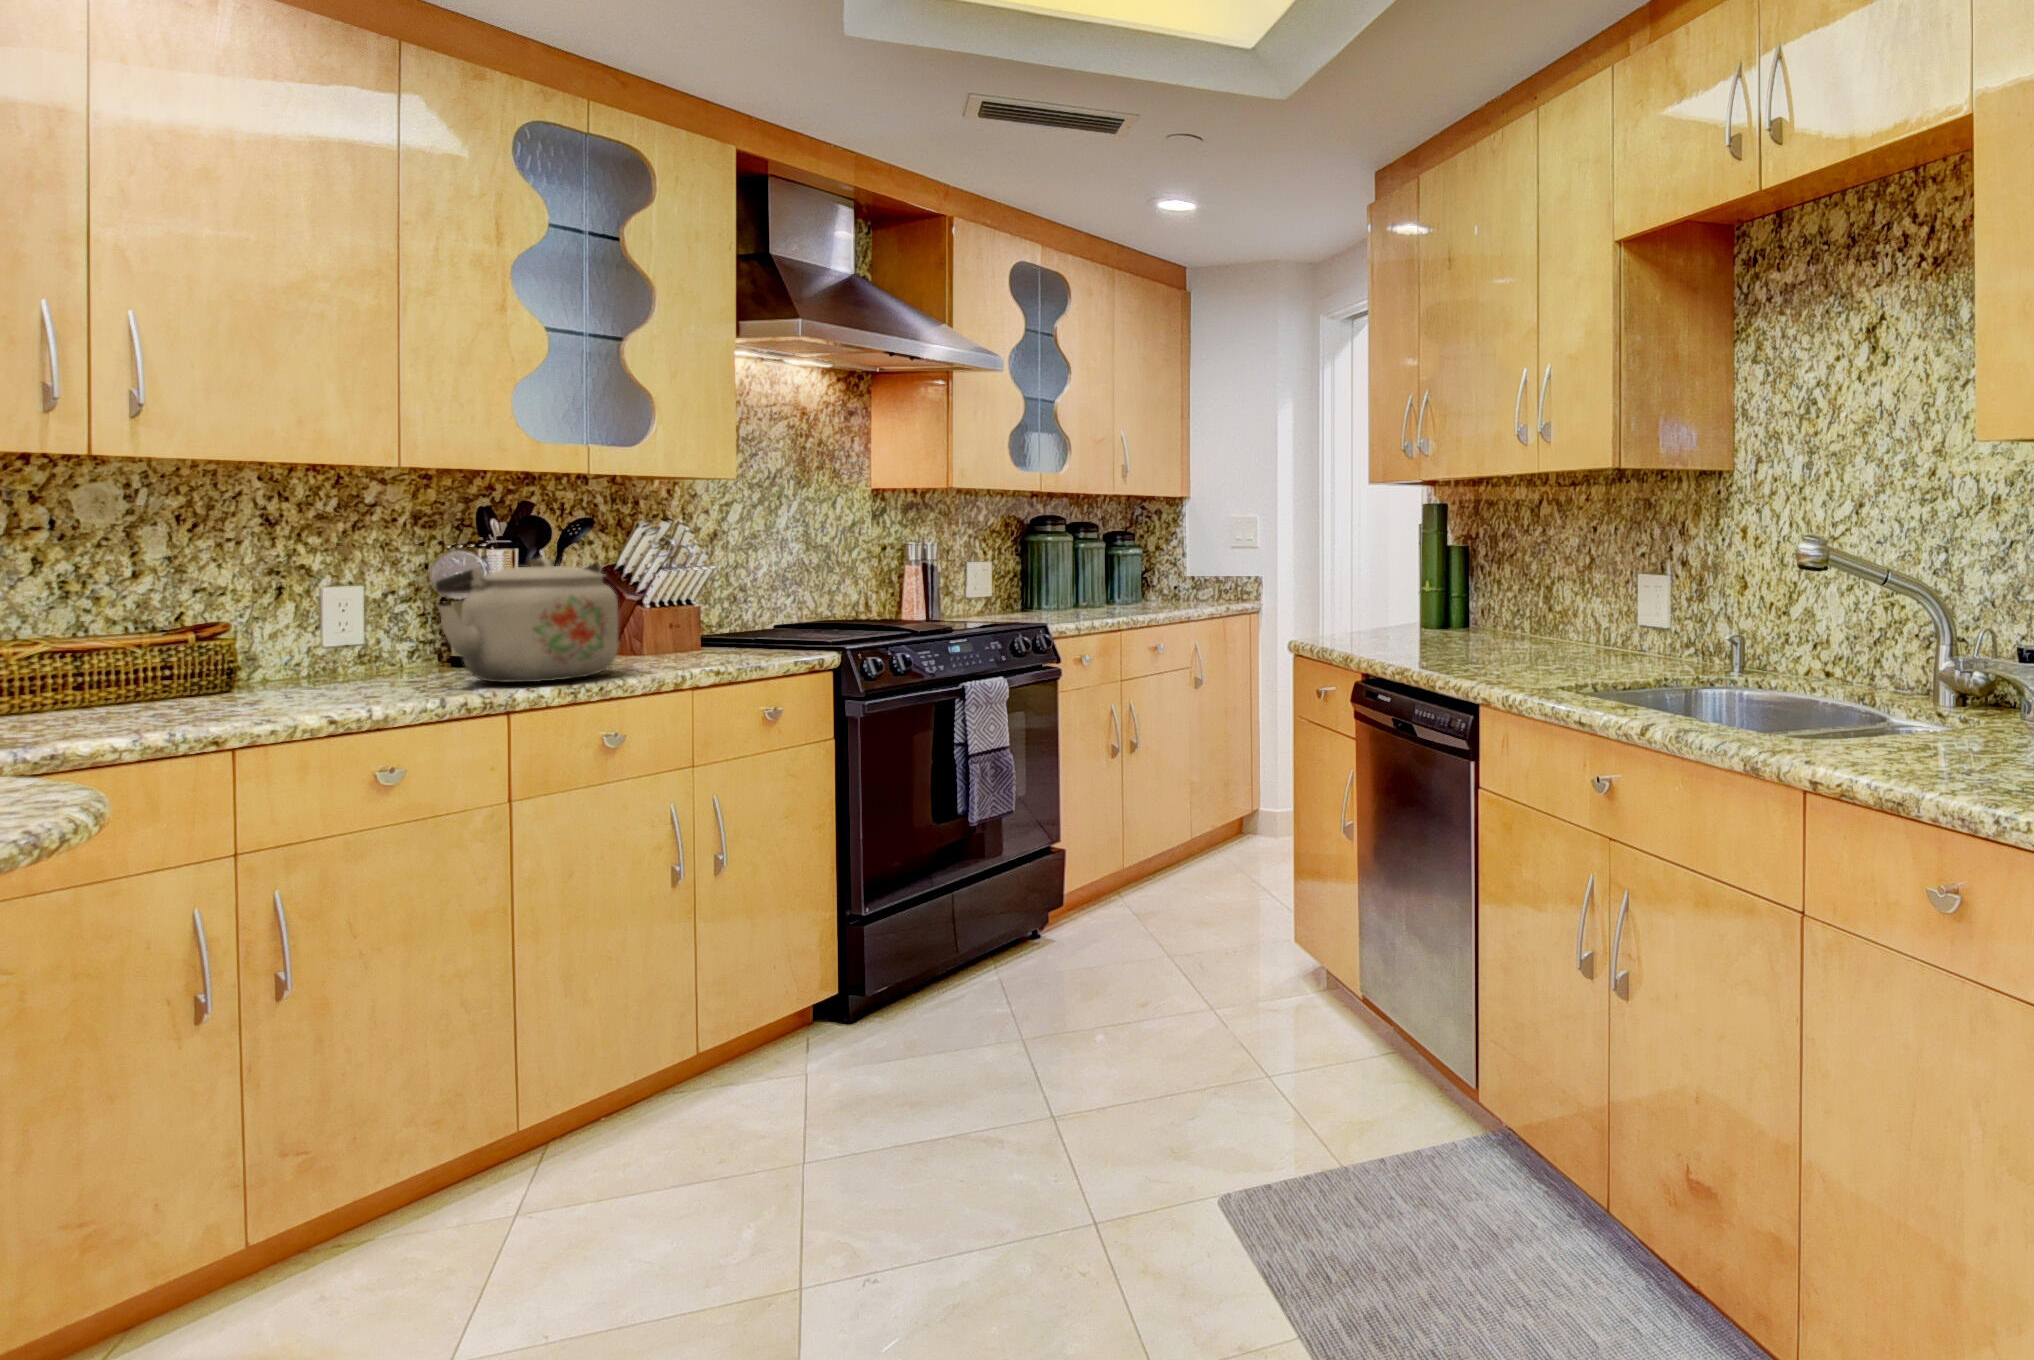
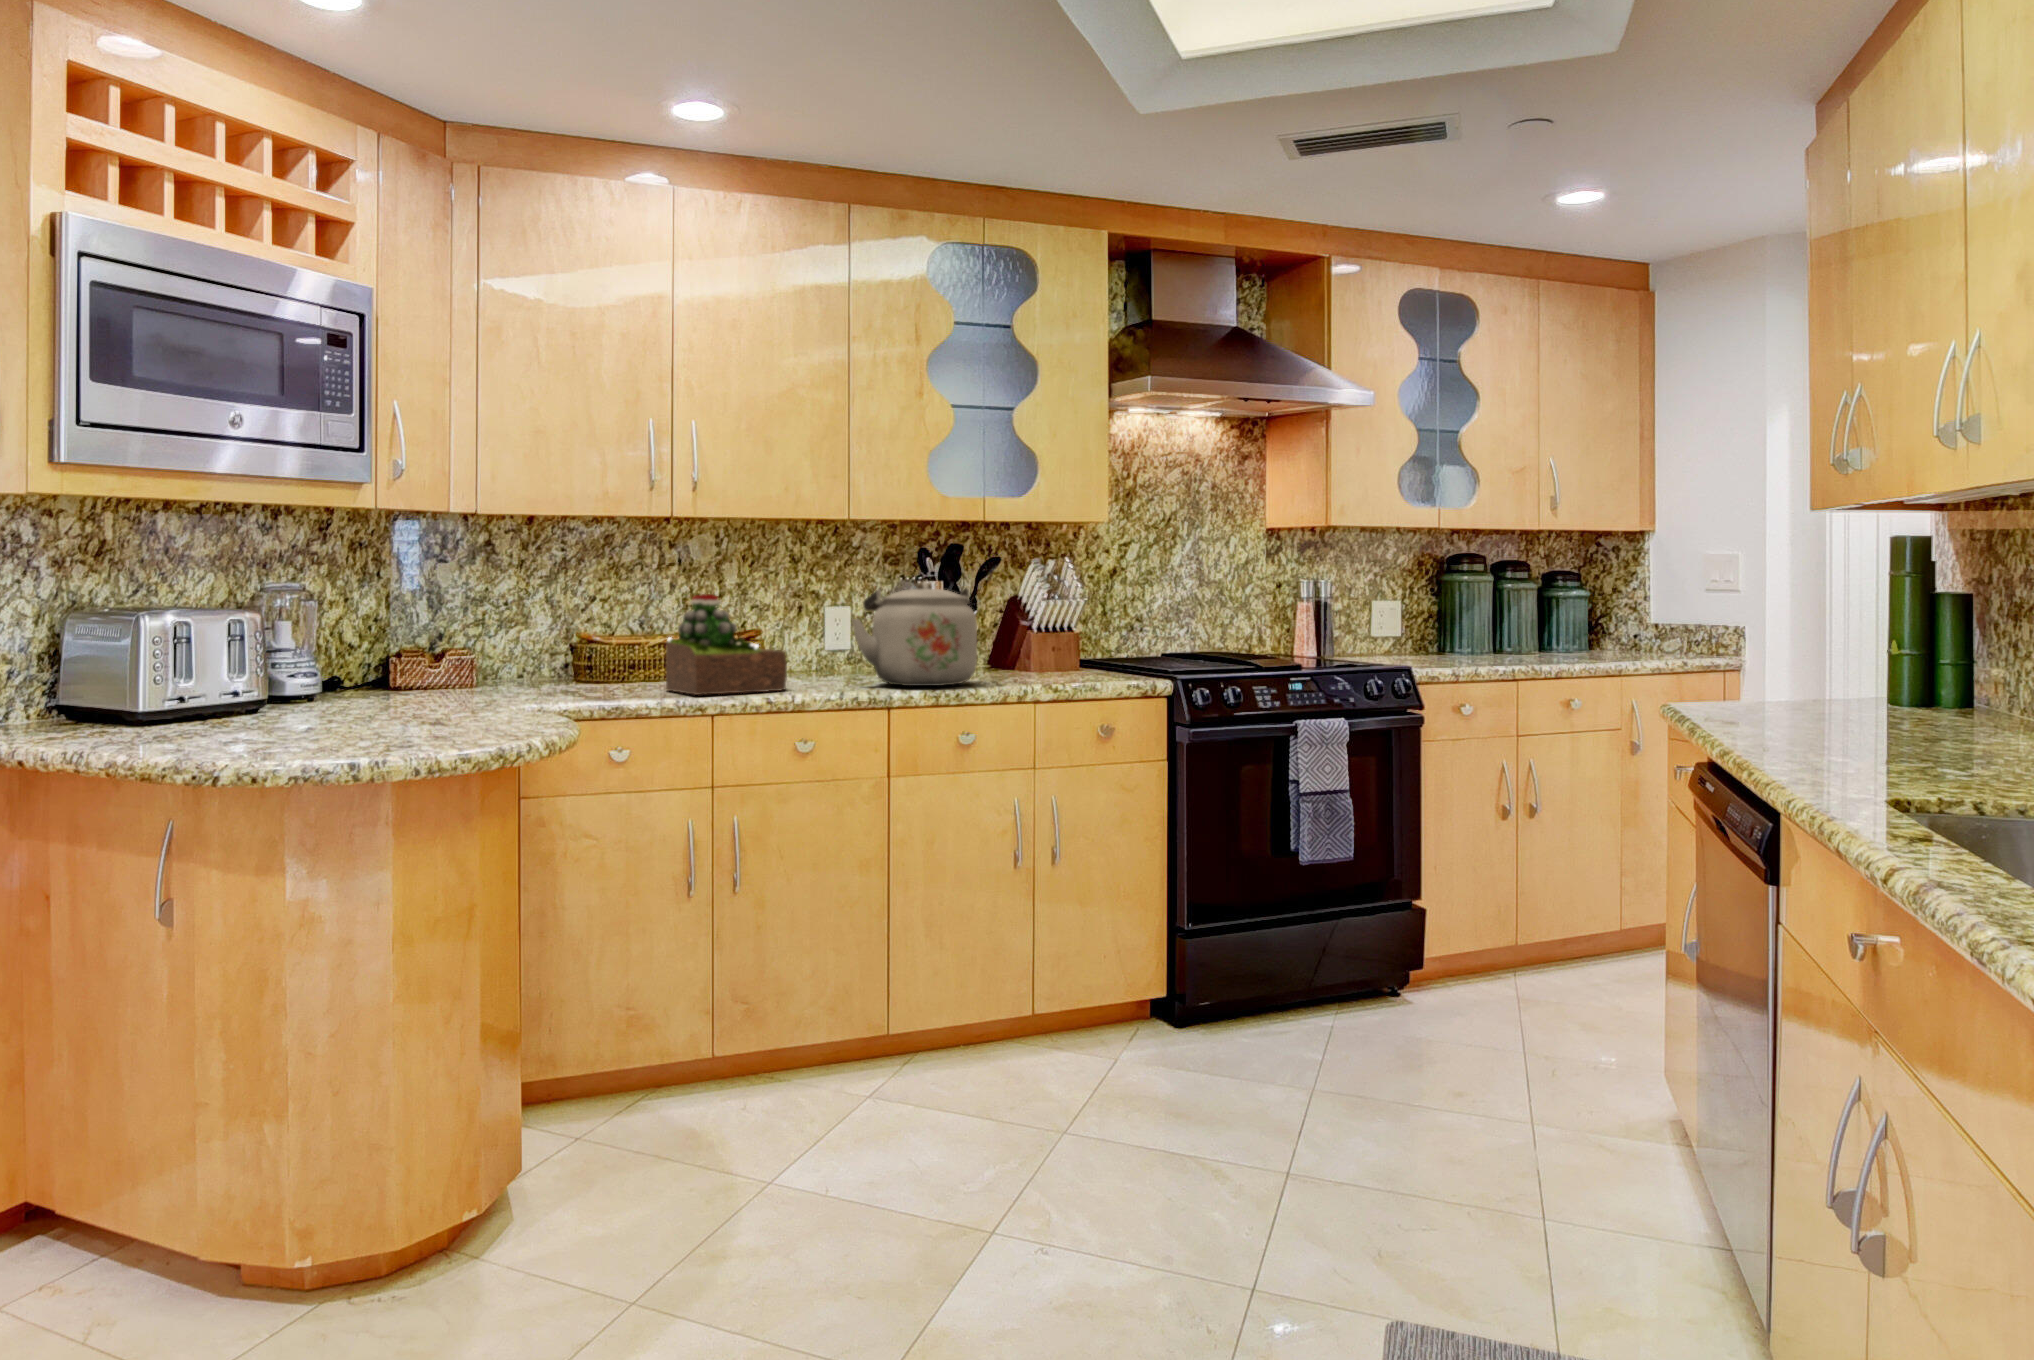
succulent plant: none [90,582,339,726] -> present [666,594,787,695]

